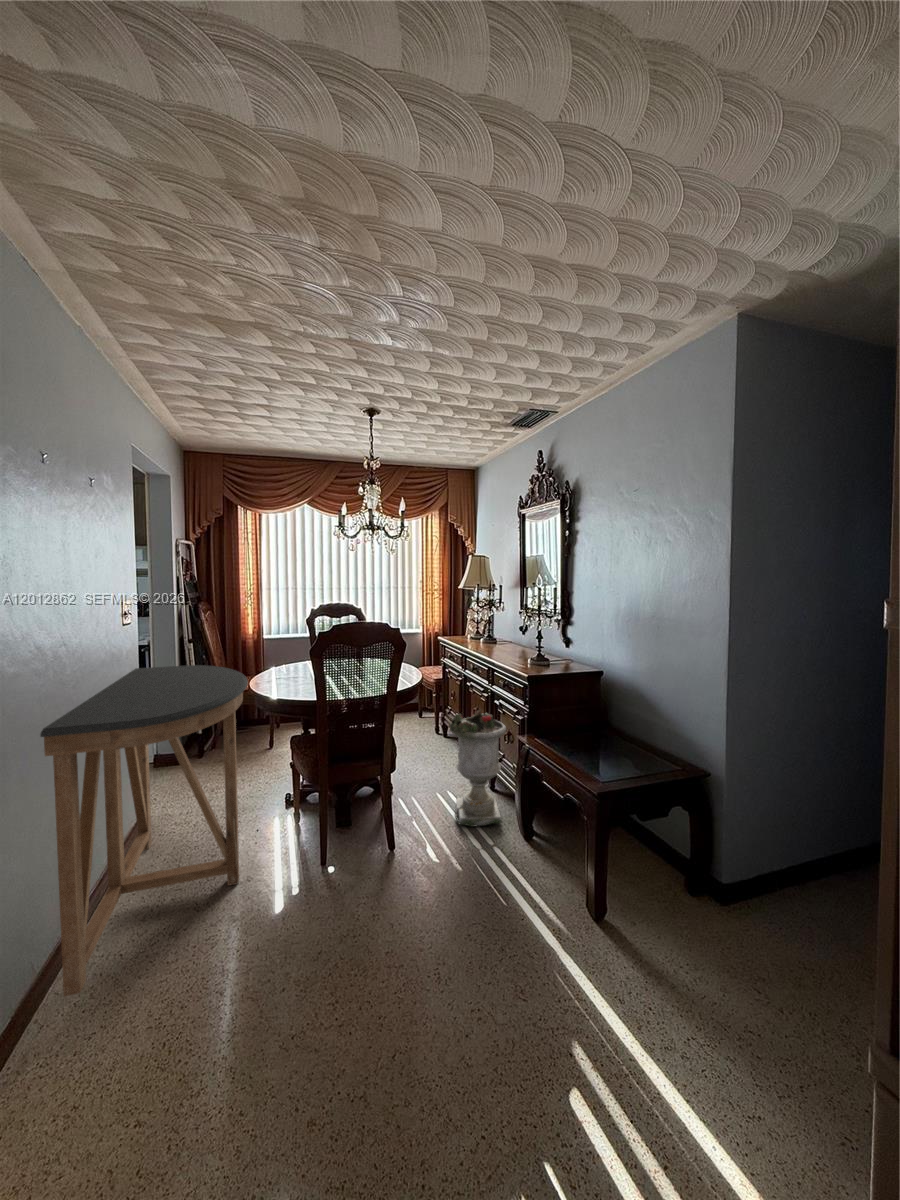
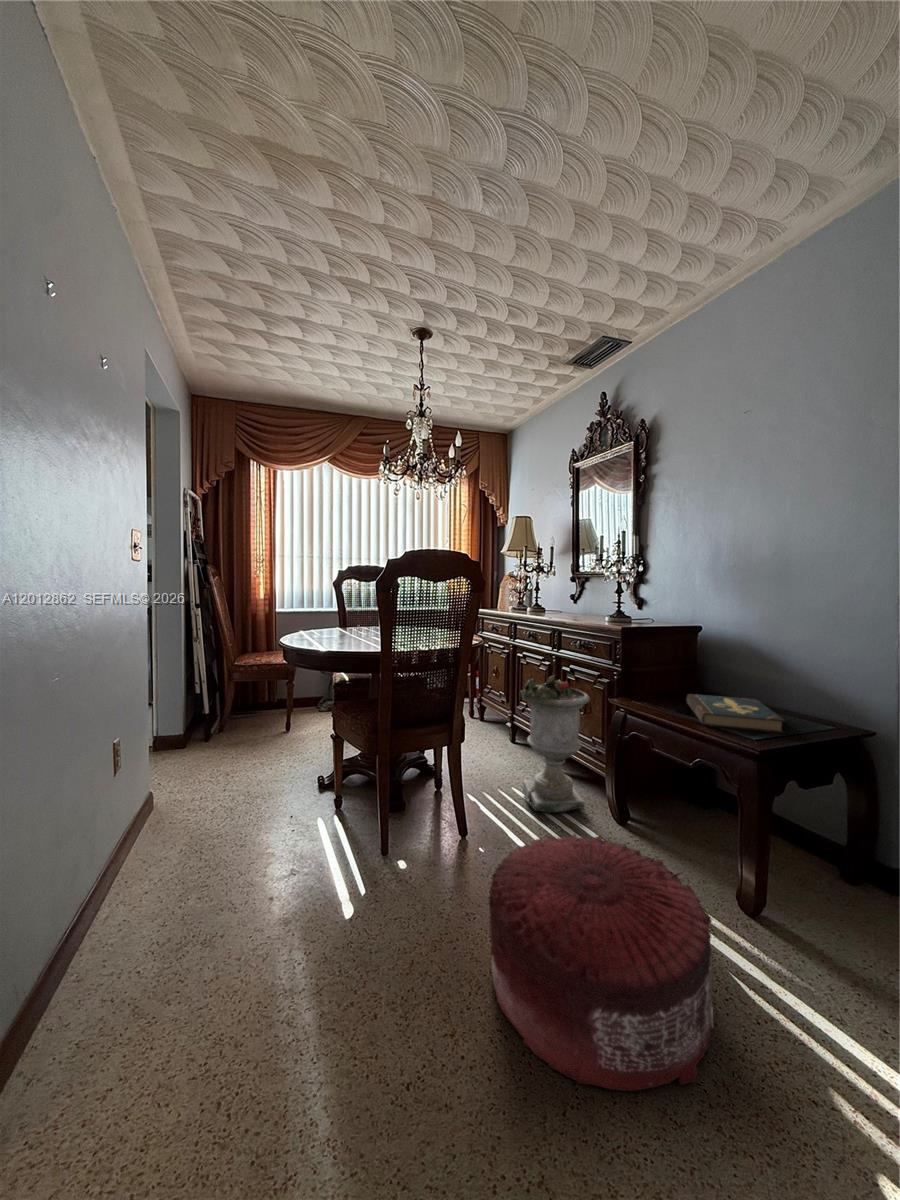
console table: present [40,665,248,996] -> none [16,613,297,1066]
book: none [575,729,637,767] -> present [686,694,785,733]
pouf: none [369,846,528,1022] -> present [489,834,713,1091]

